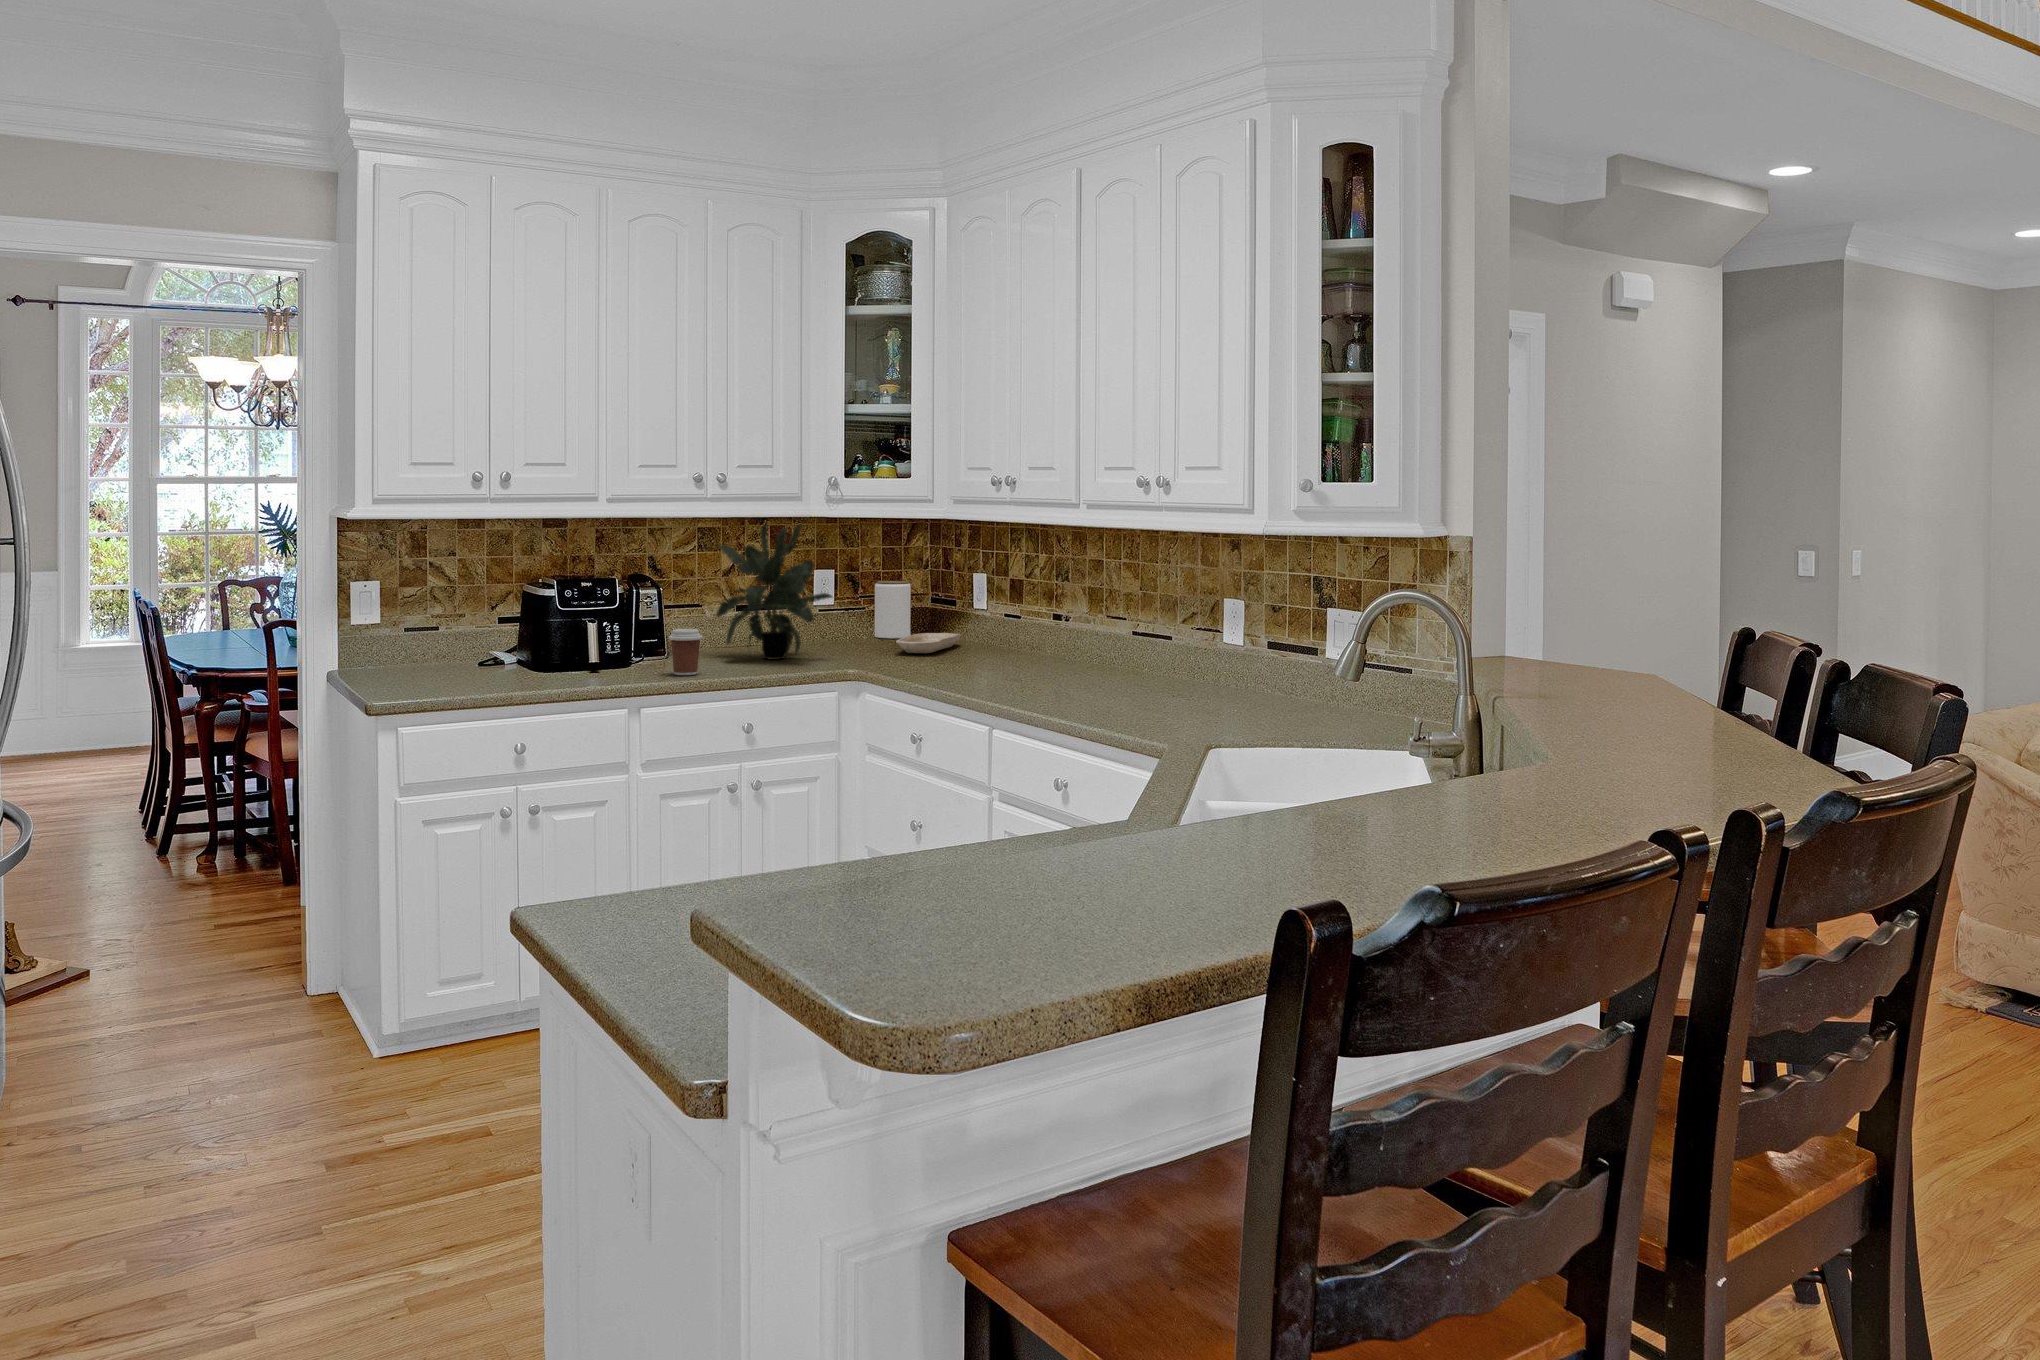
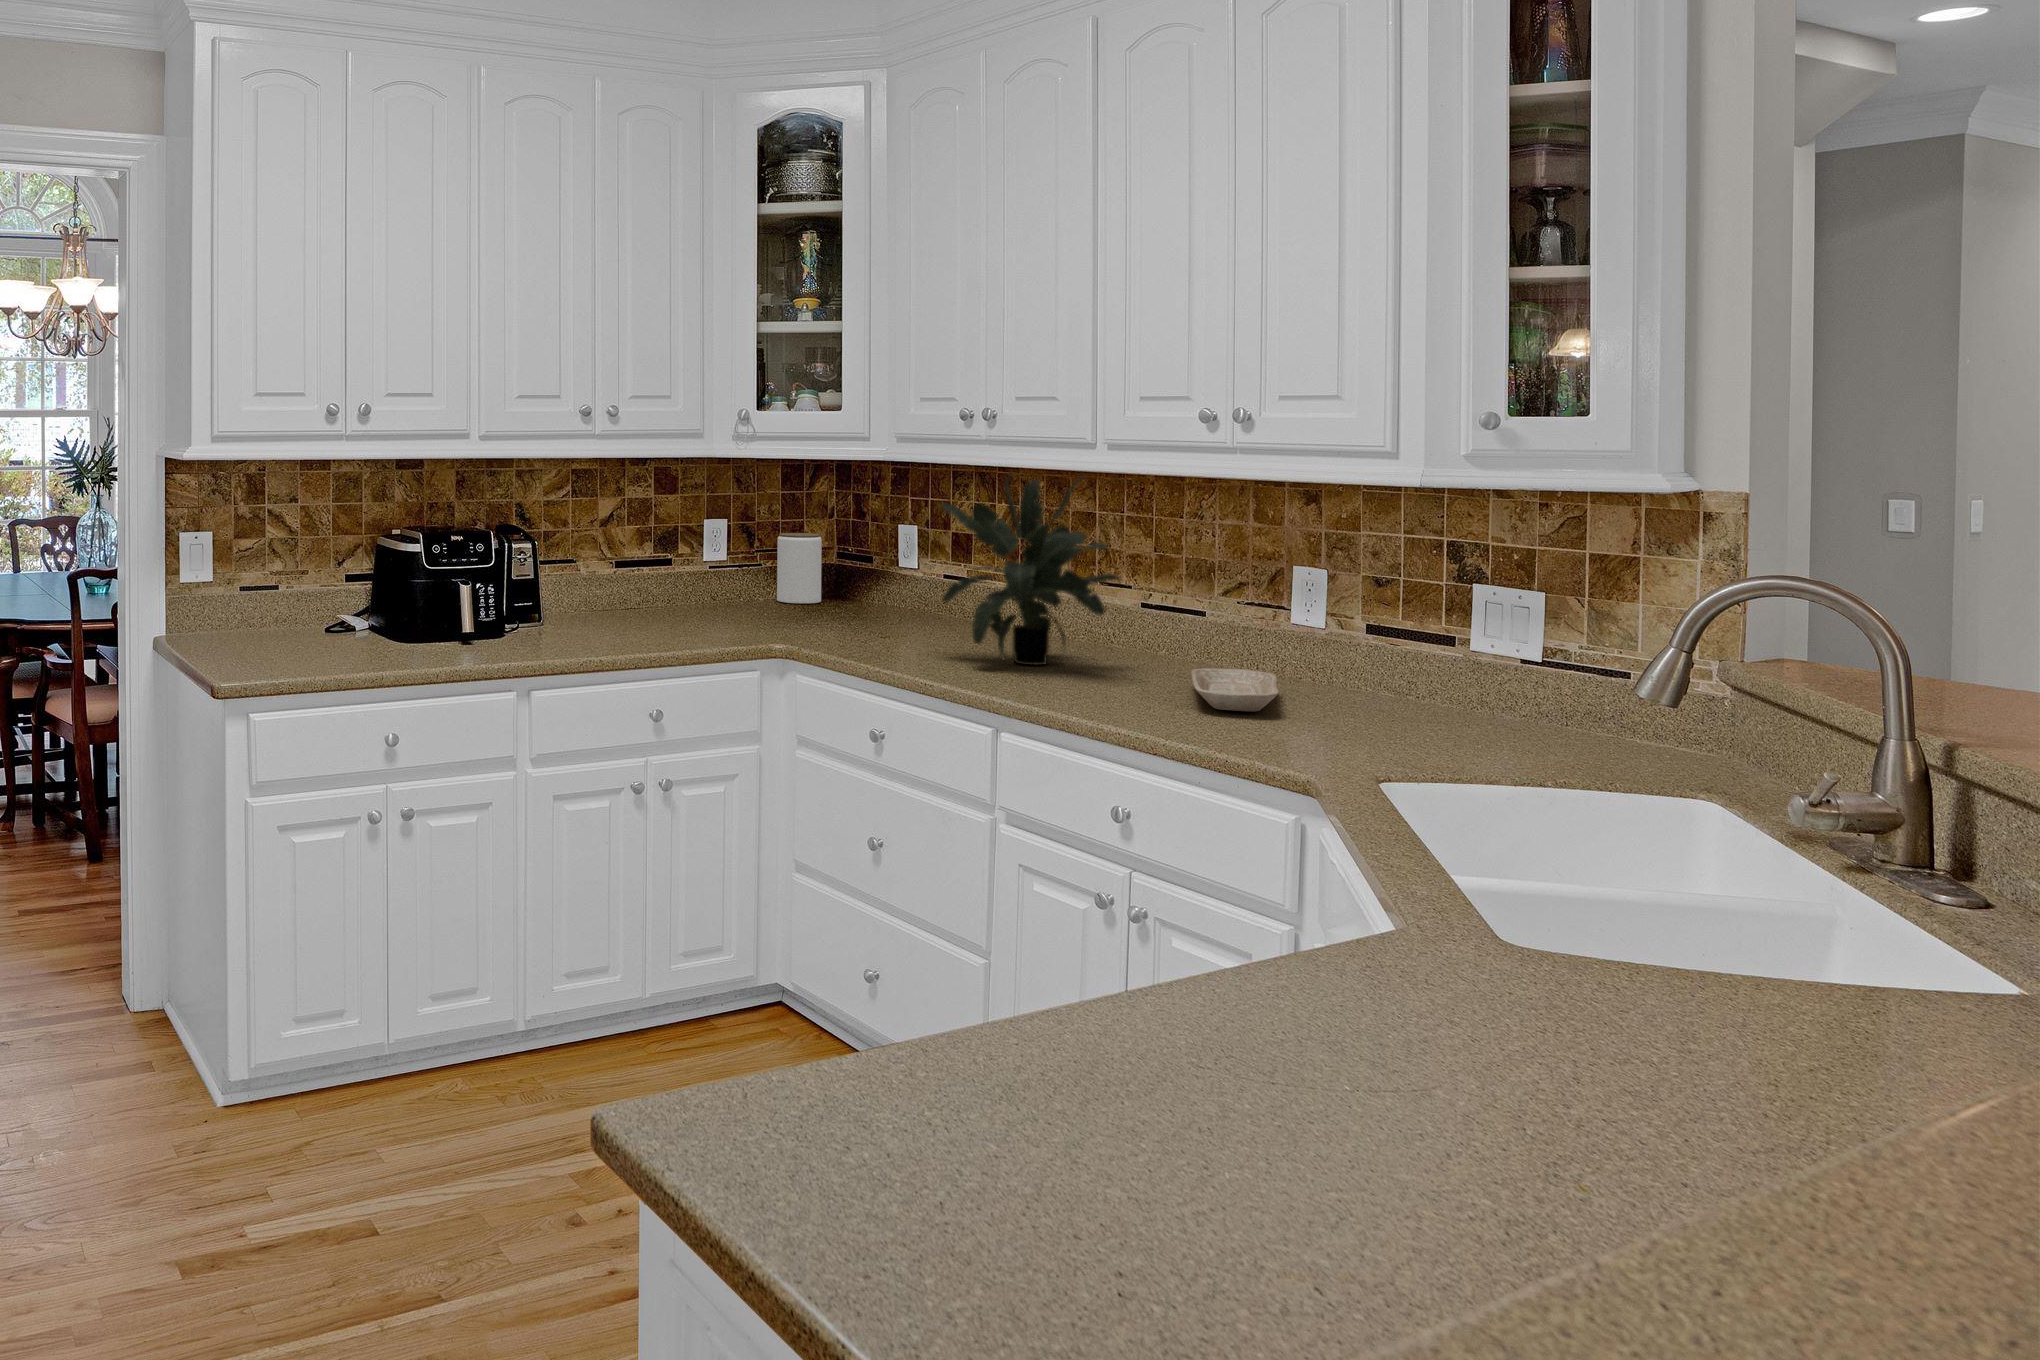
potted plant: present [717,523,832,660] -> present [941,476,1120,665]
coffee cup: present [669,629,702,675] -> none [555,594,596,651]
tray: present [896,633,961,653] -> present [1191,668,1279,712]

